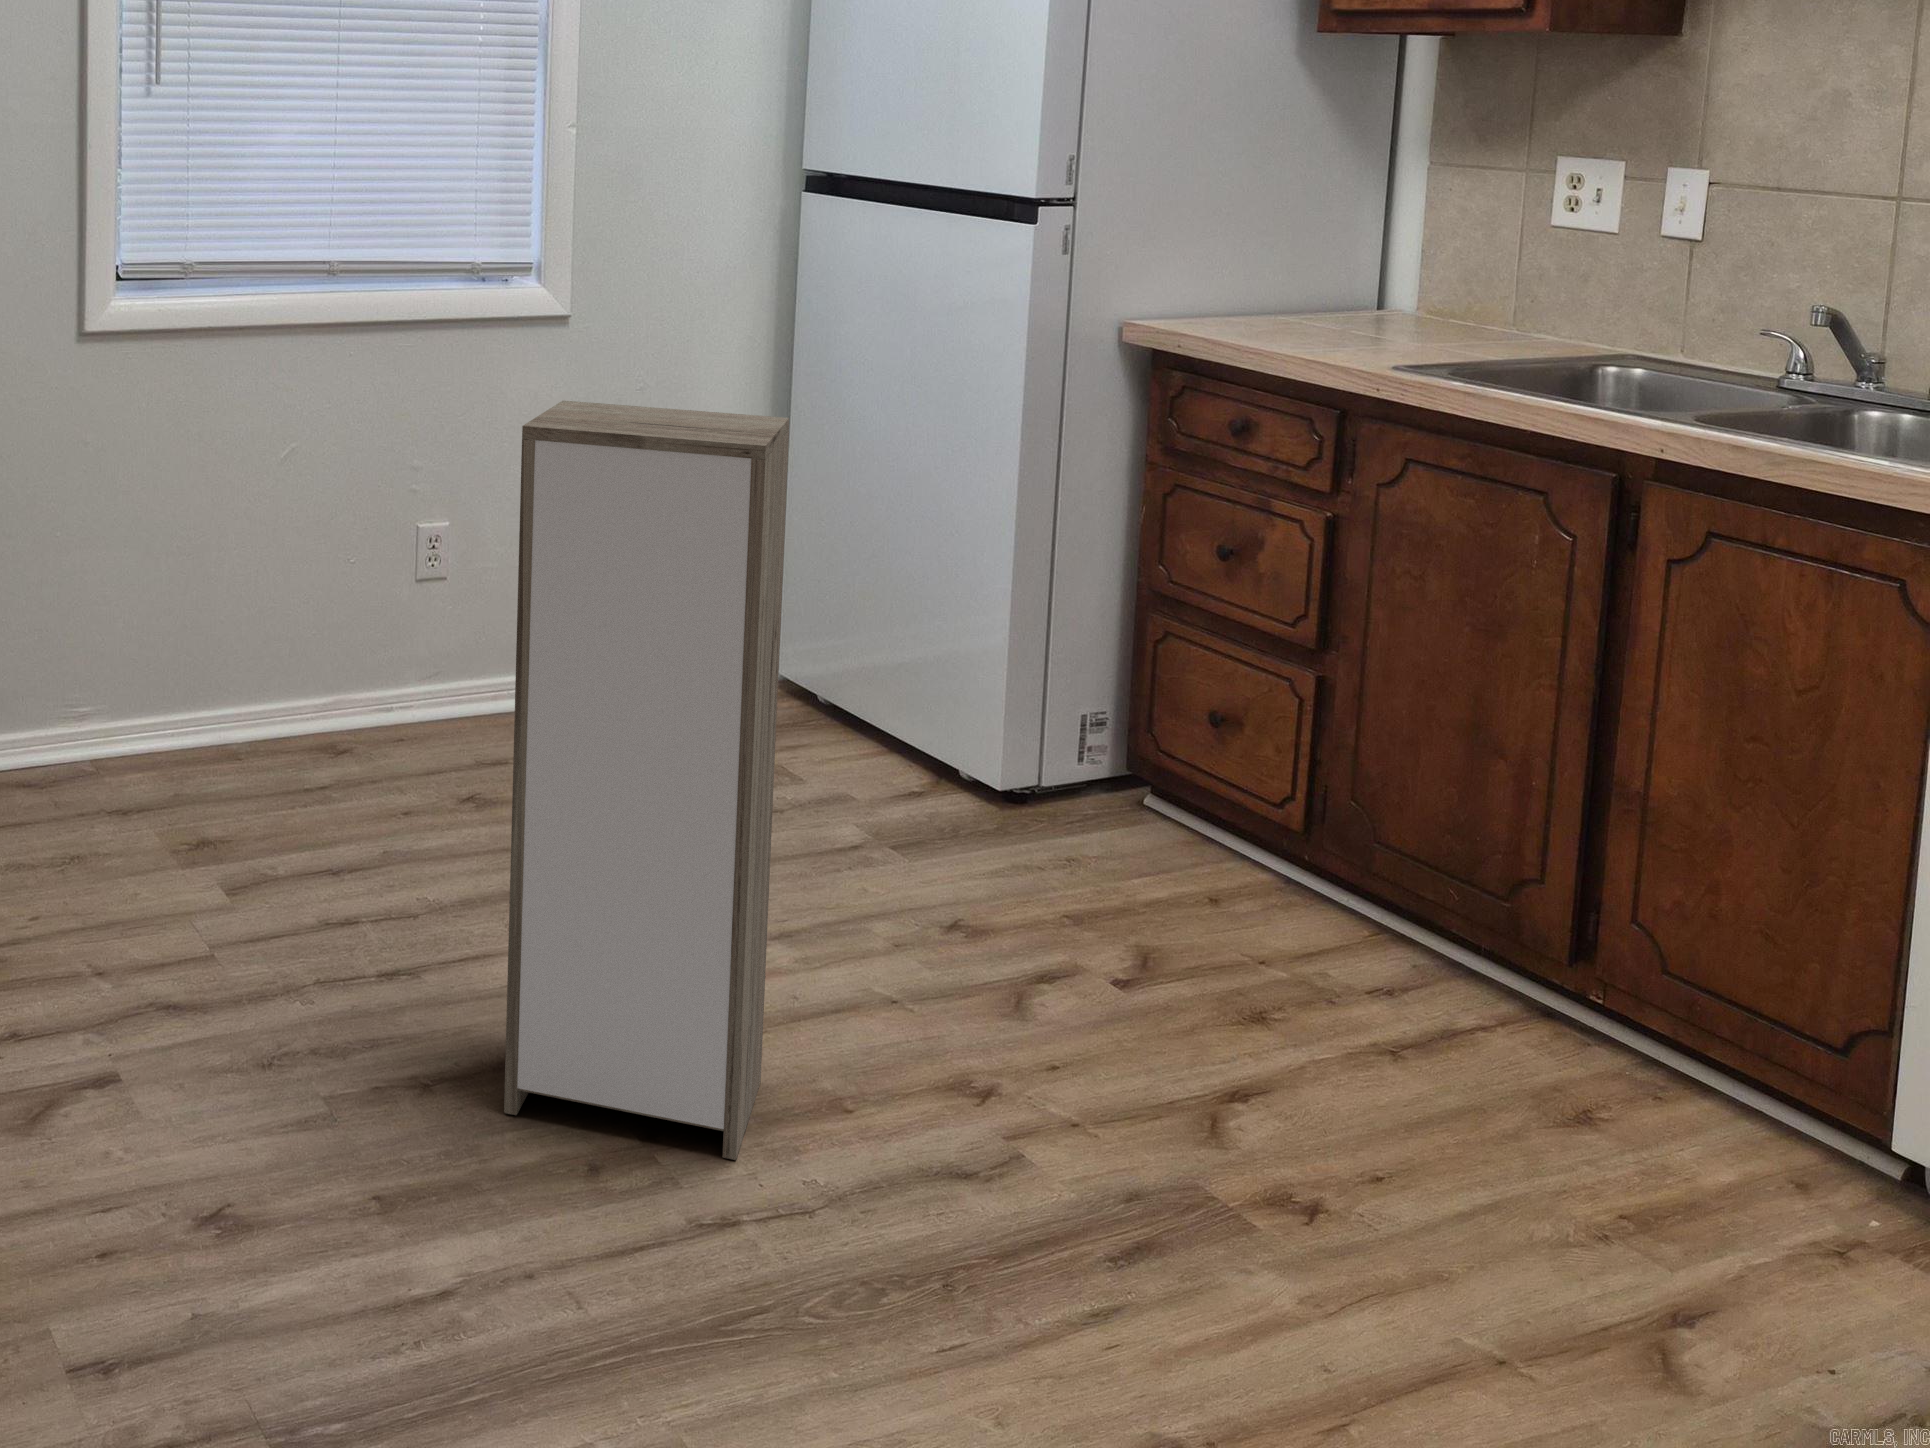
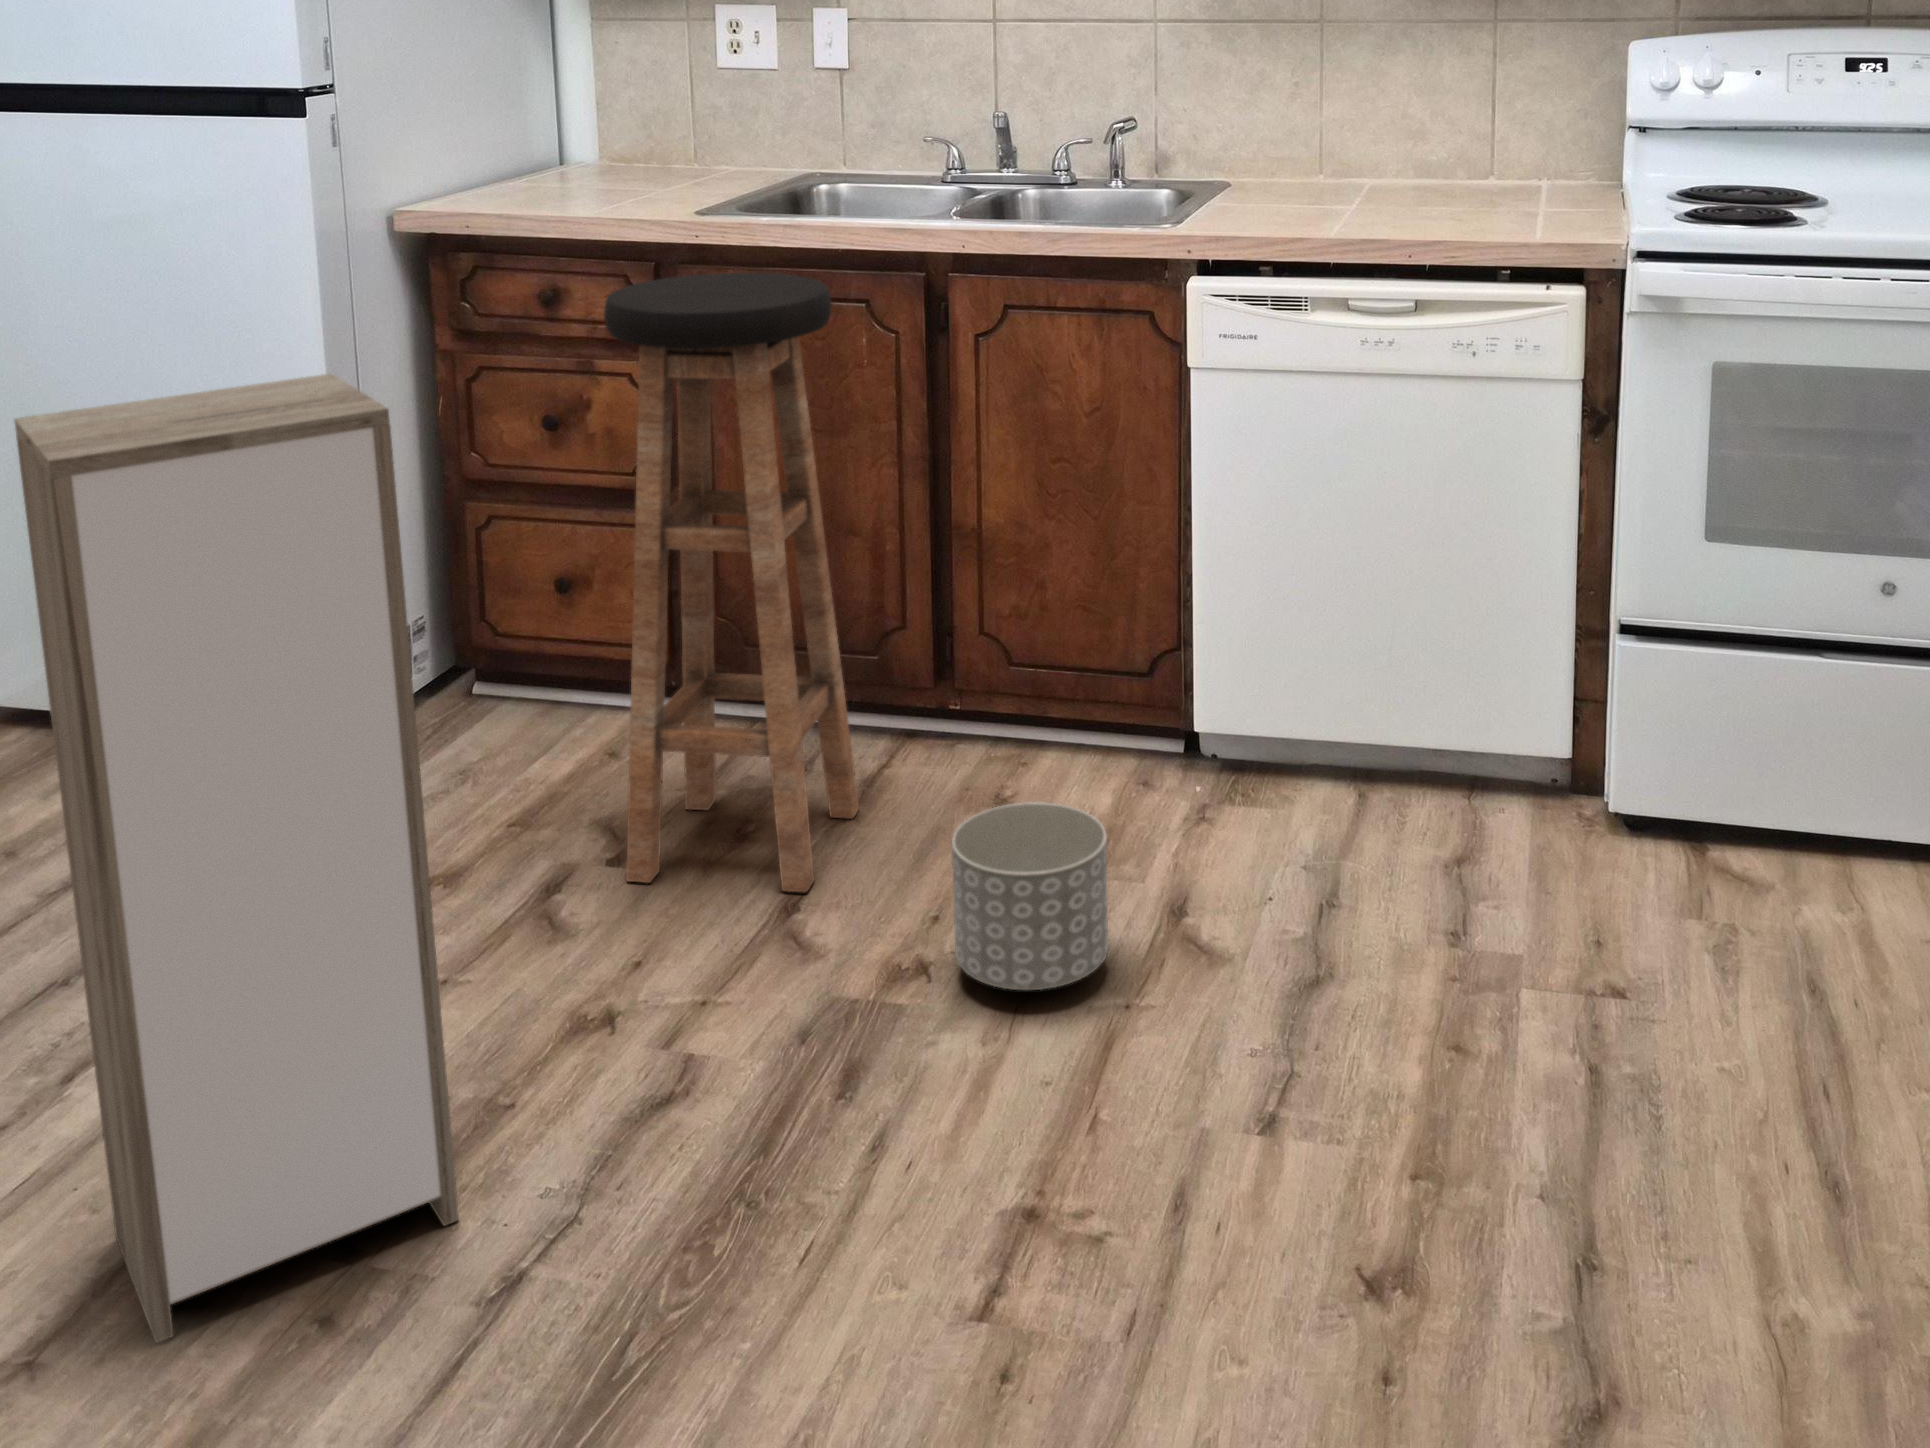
bar stool: none [1108,419,1426,1093] -> present [604,273,859,892]
planter: none [1328,1076,1544,1316] -> present [952,802,1108,990]

